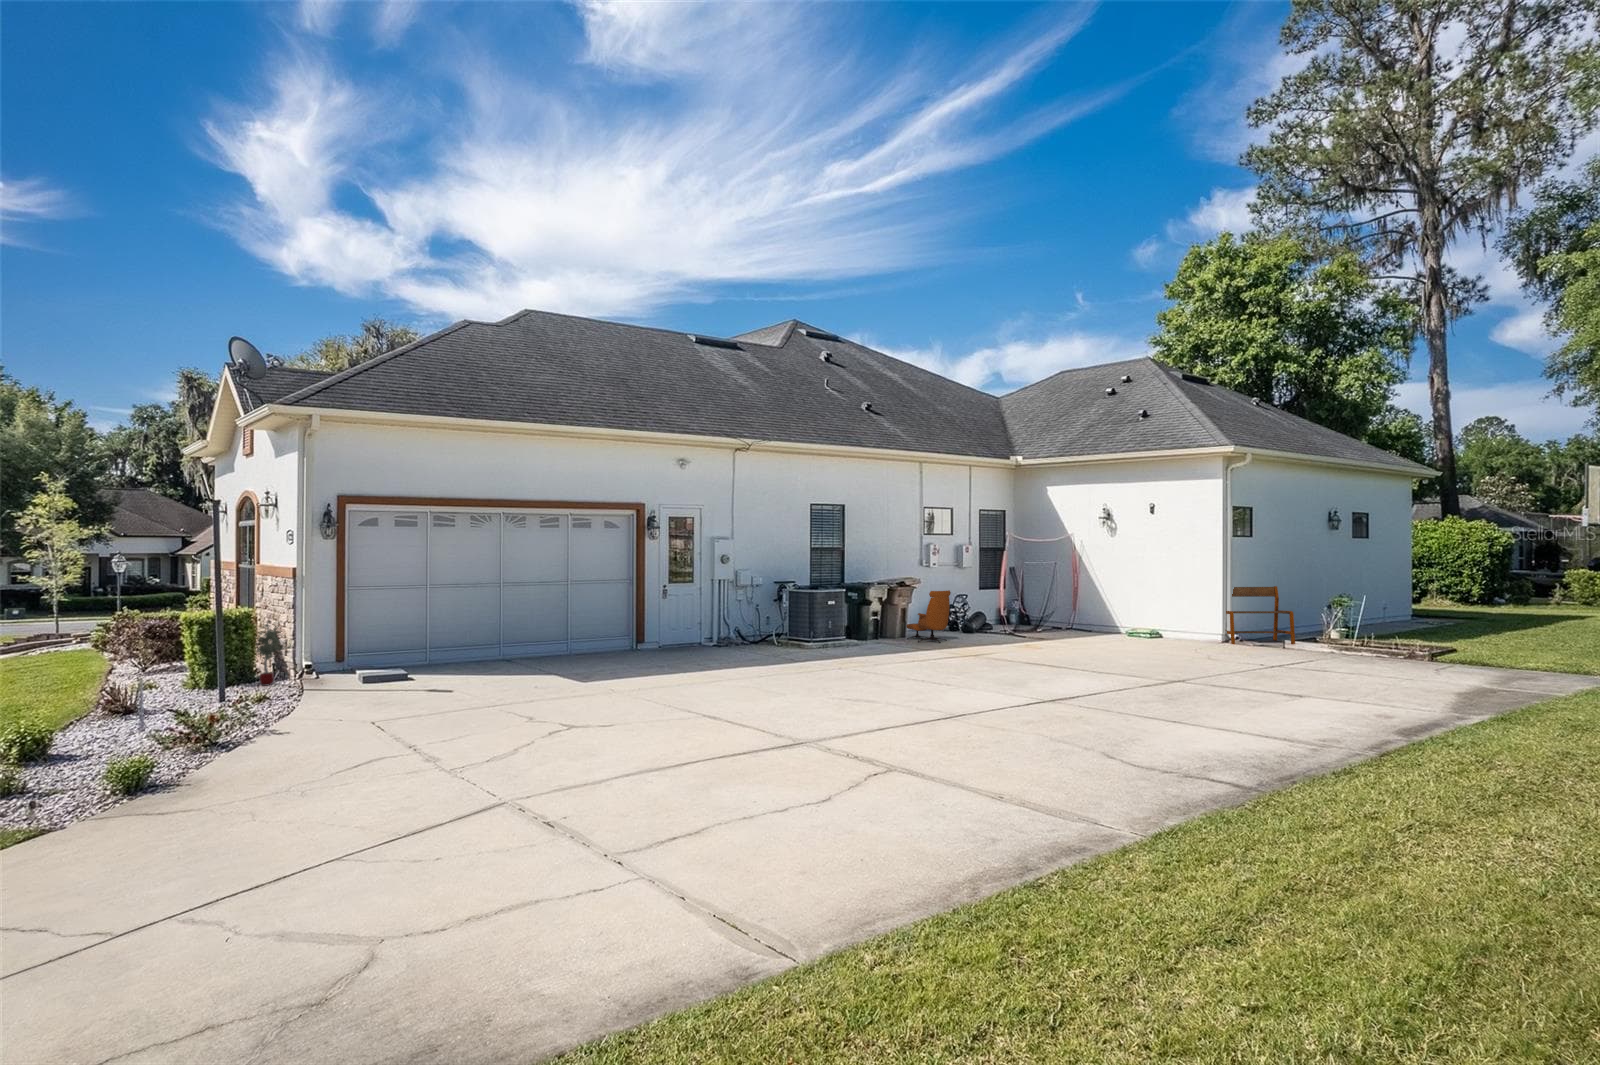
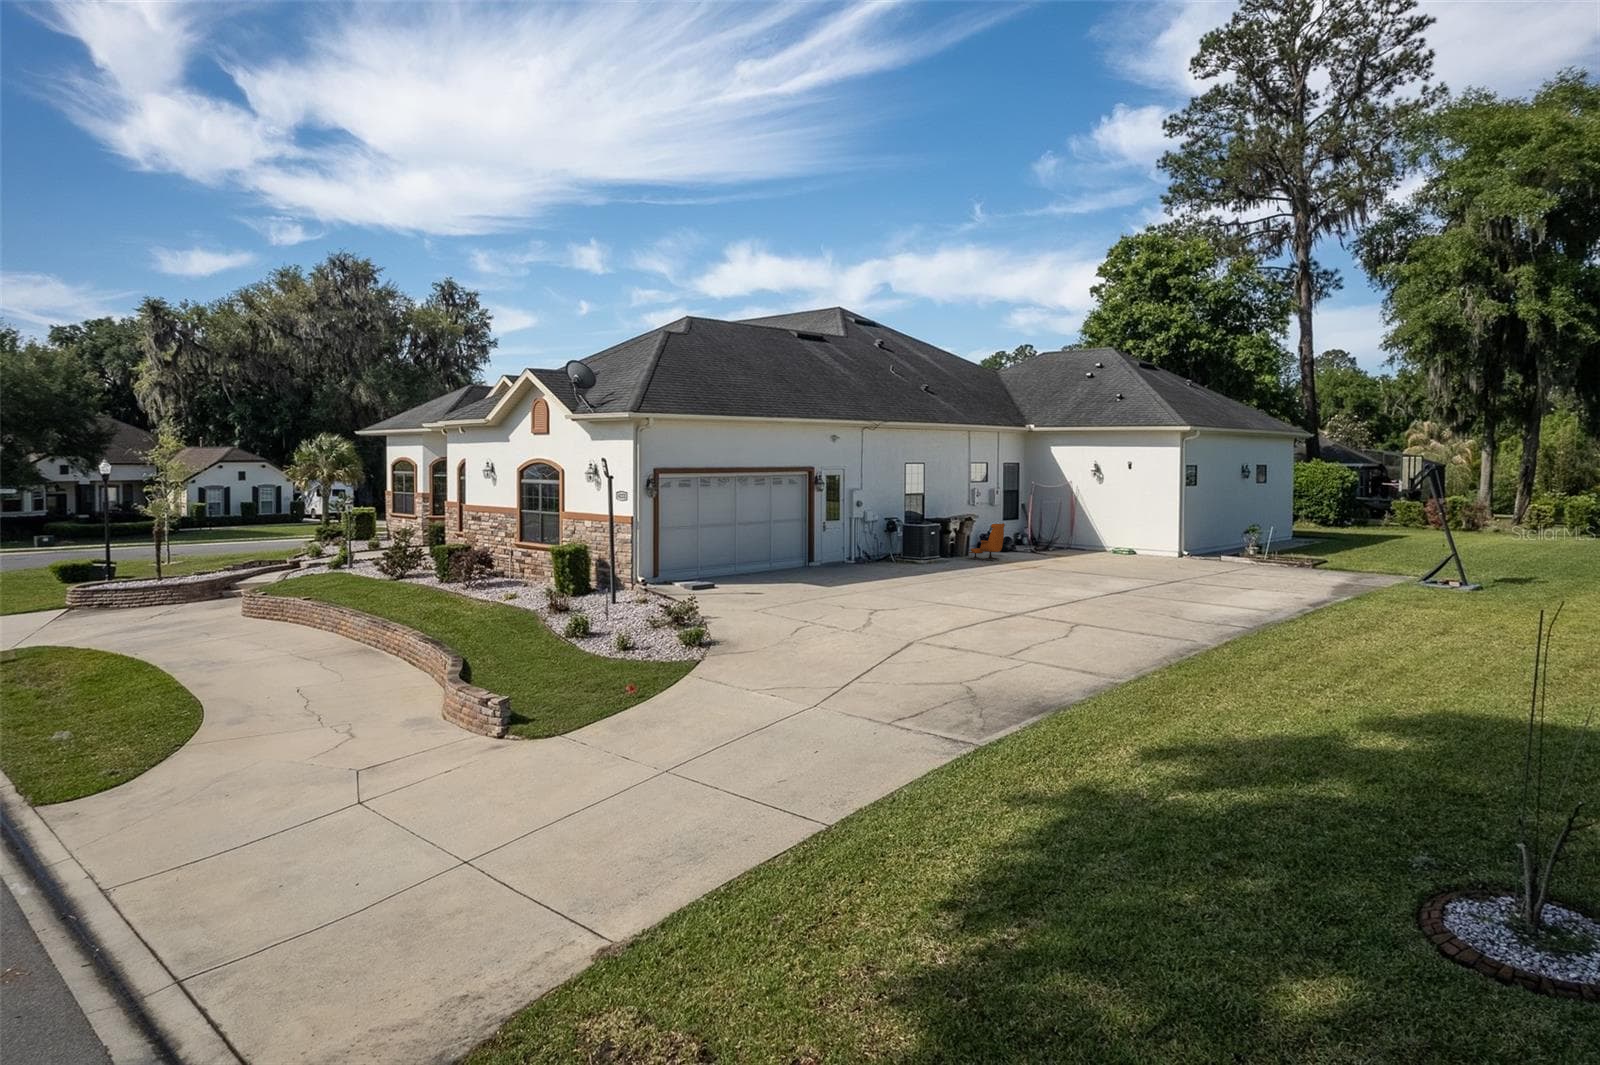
bench: present [1225,586,1295,644] -> none [1179,515,1229,555]
potted tree: present [256,622,291,686] -> none [603,553,631,596]

